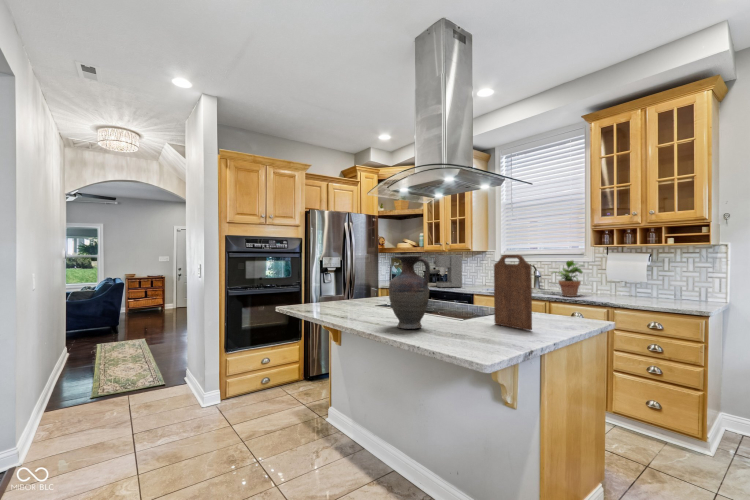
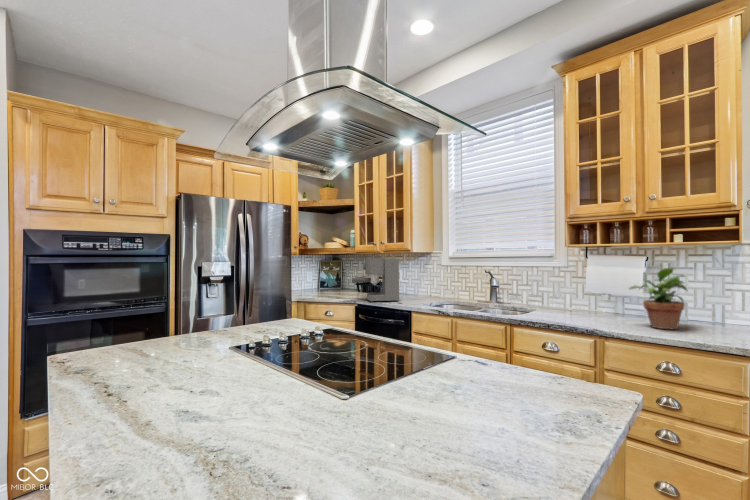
vase: present [389,255,430,329] -> none [169,265,265,436]
cutting board: present [494,255,532,331] -> none [408,263,480,429]
potted plant: present [552,260,583,297] -> present [629,268,687,329]

